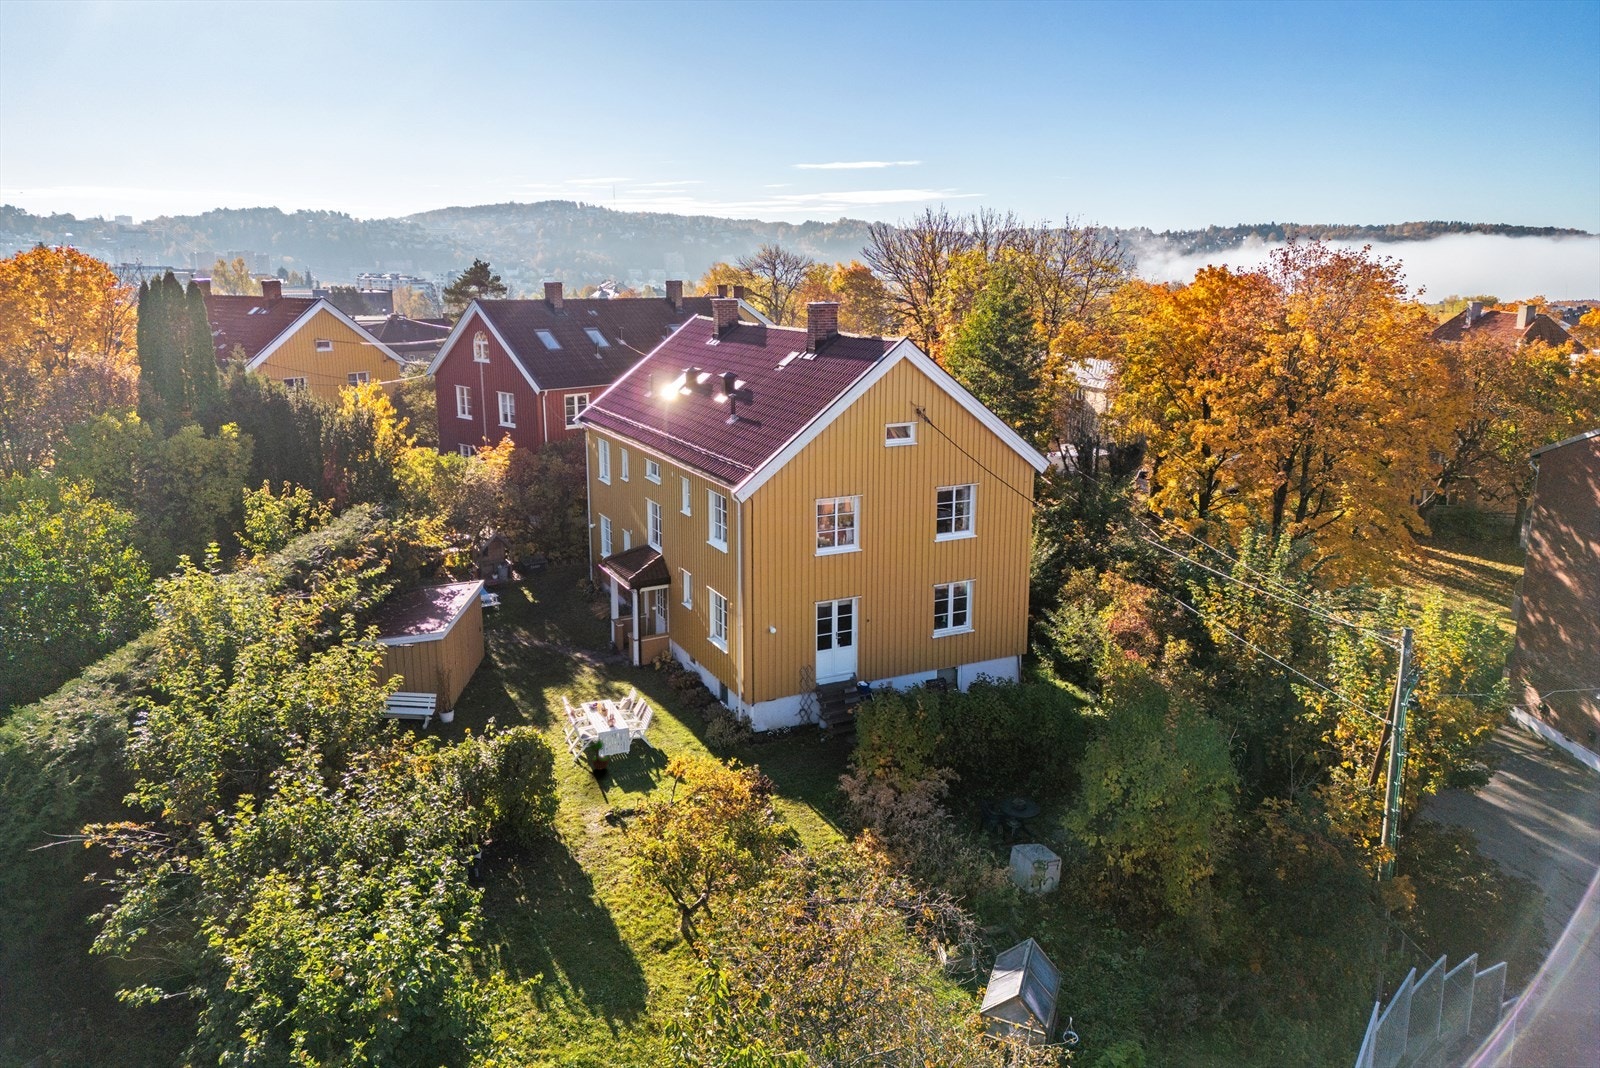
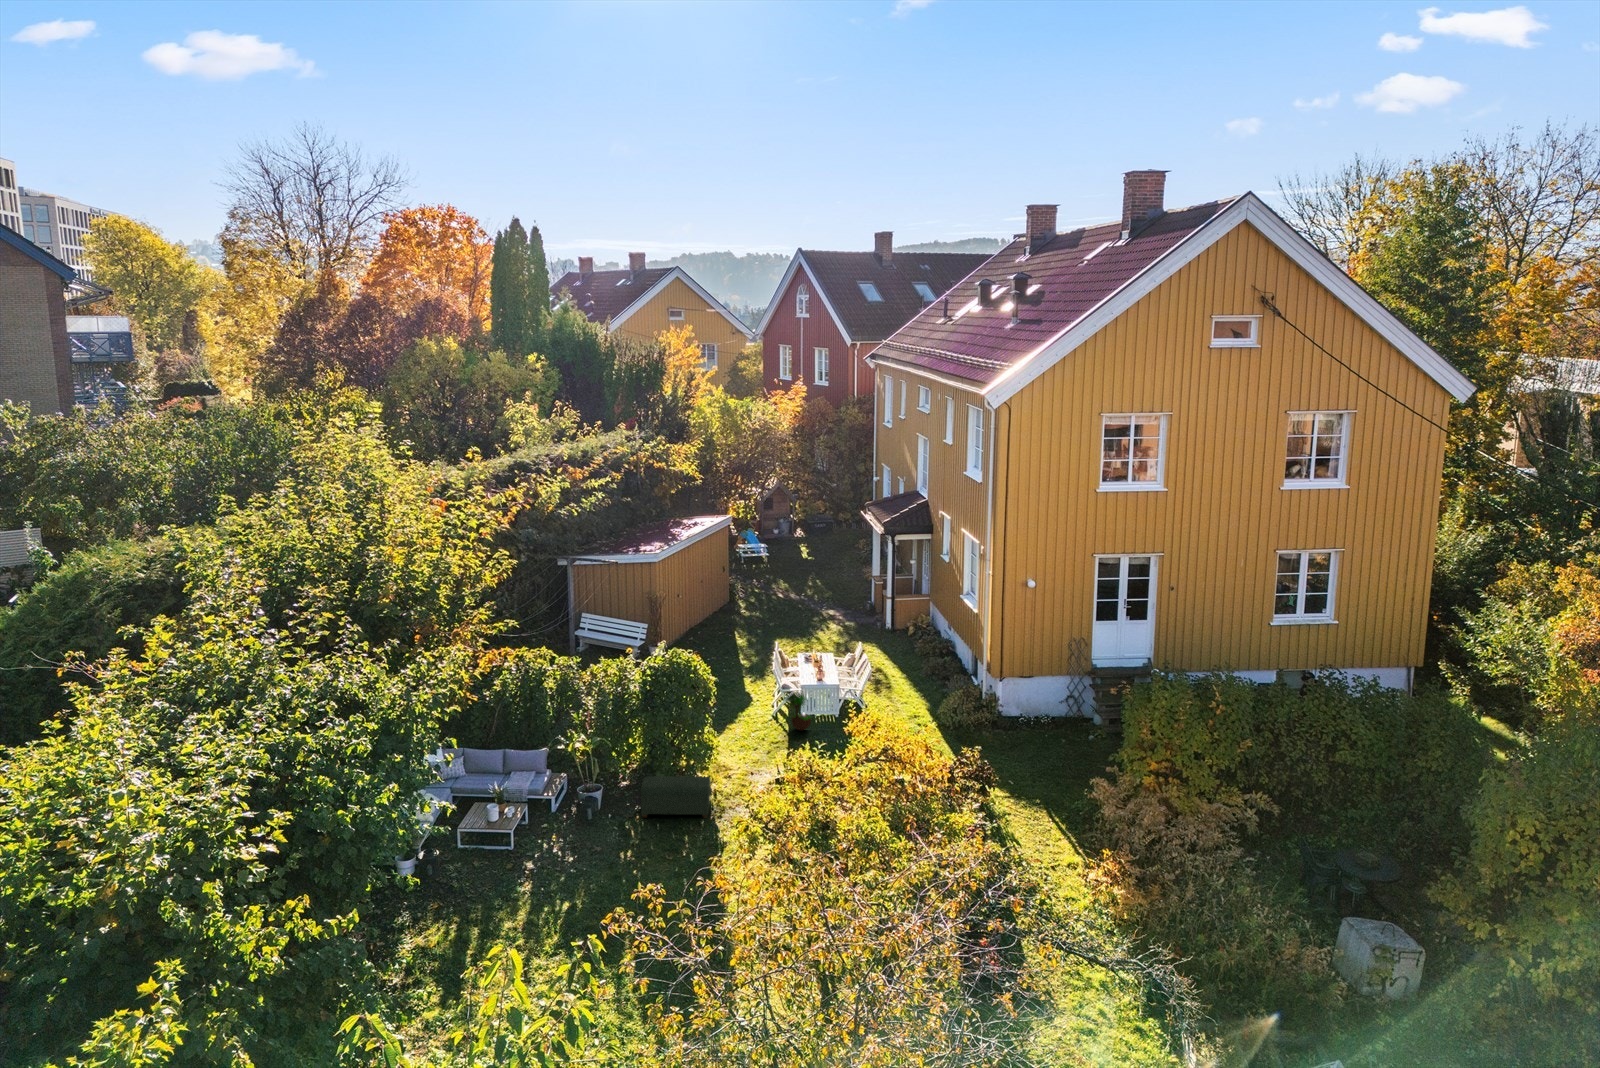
bench: none [498,825,558,869] -> present [641,776,711,818]

